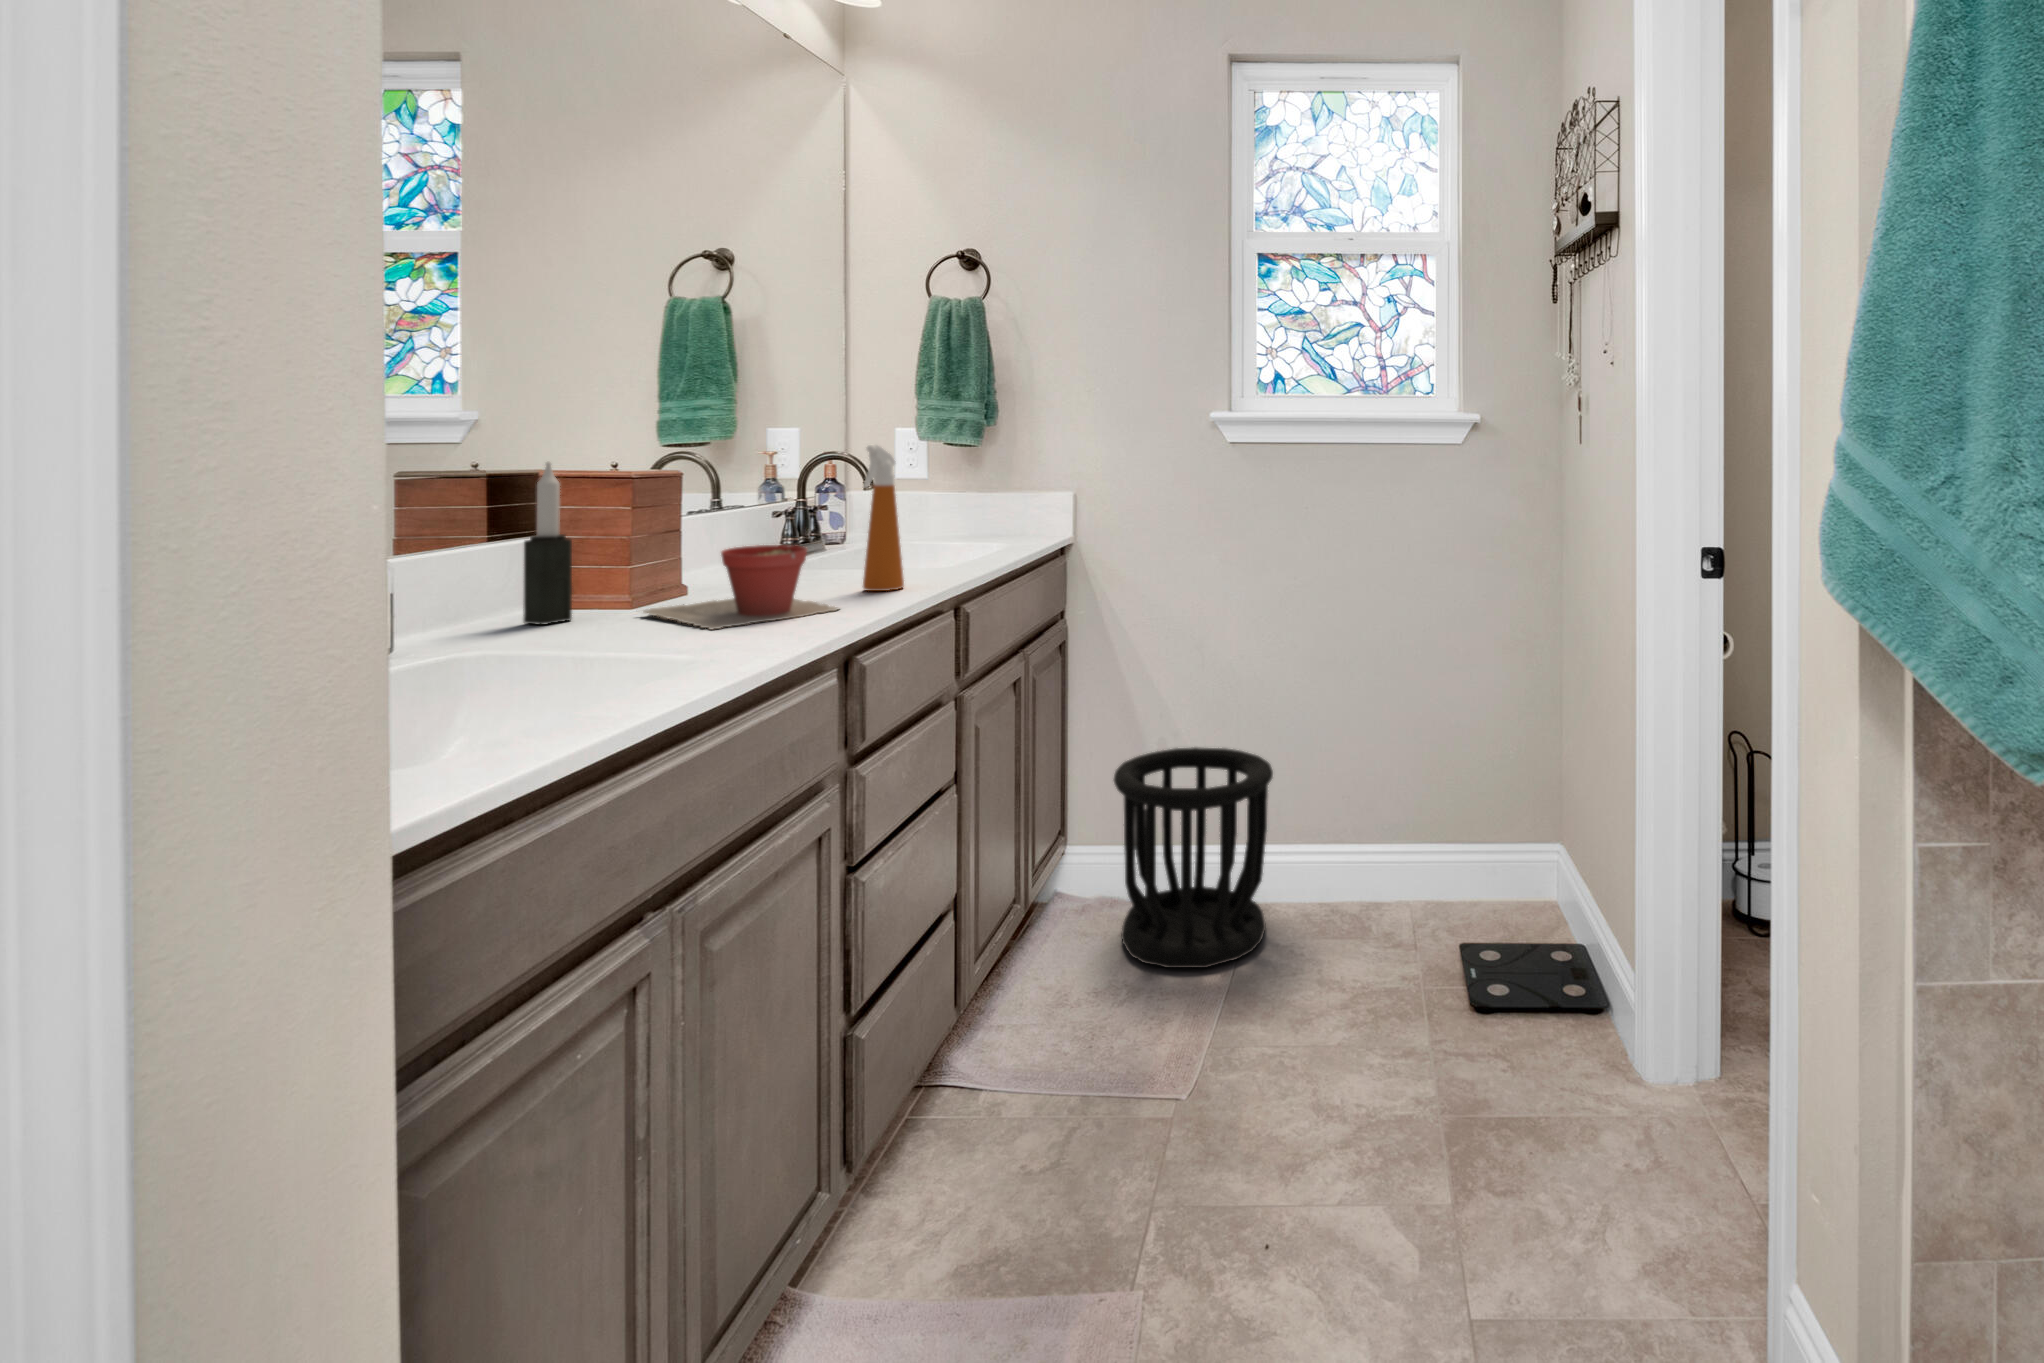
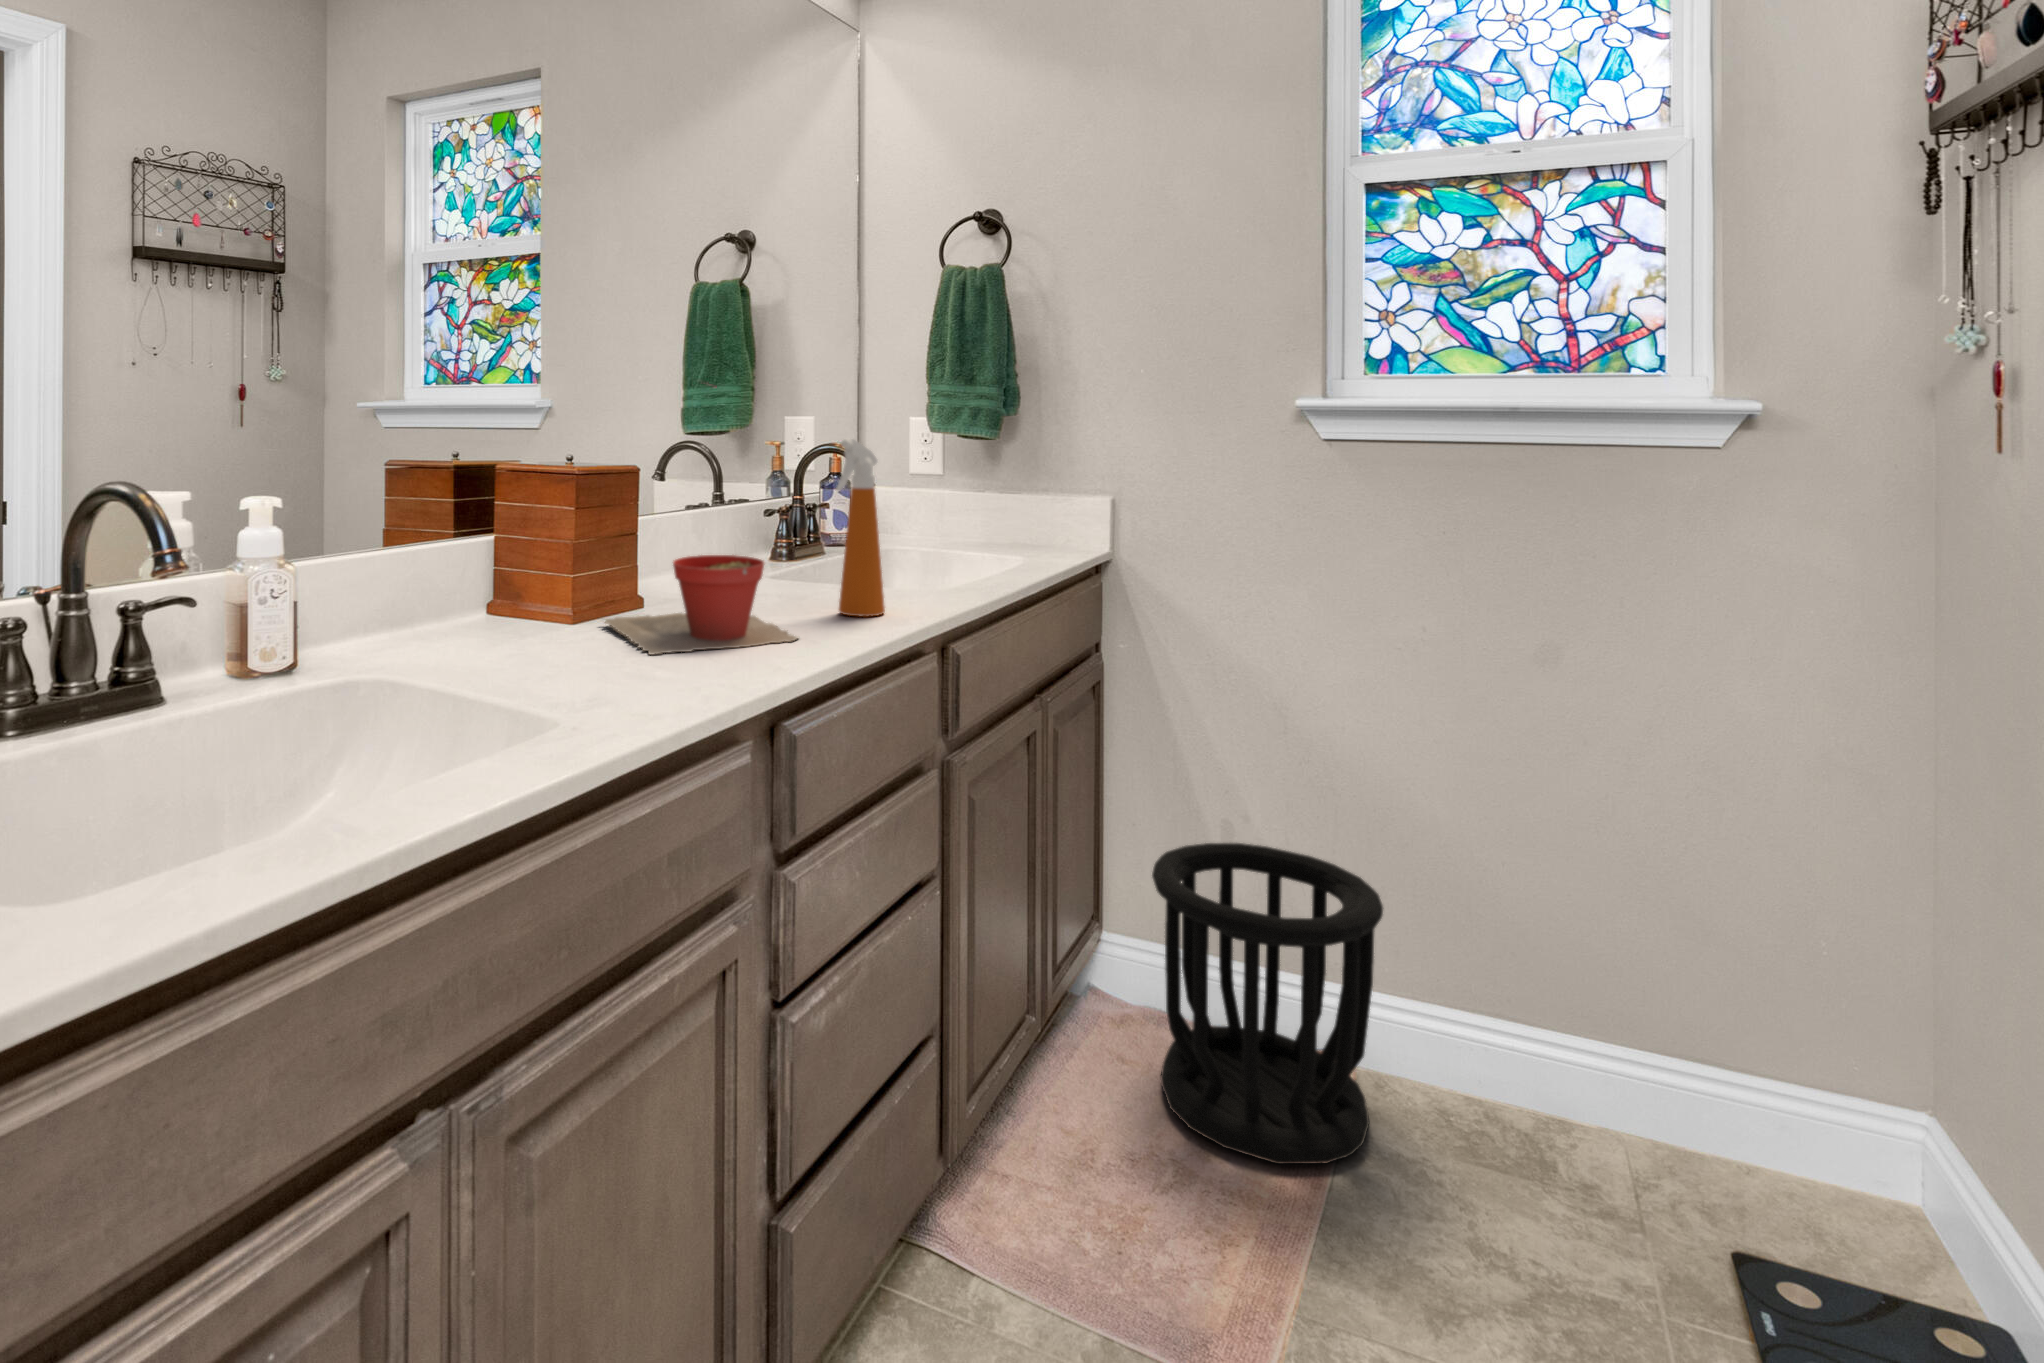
candle: present [523,462,572,625] -> none [501,452,544,627]

